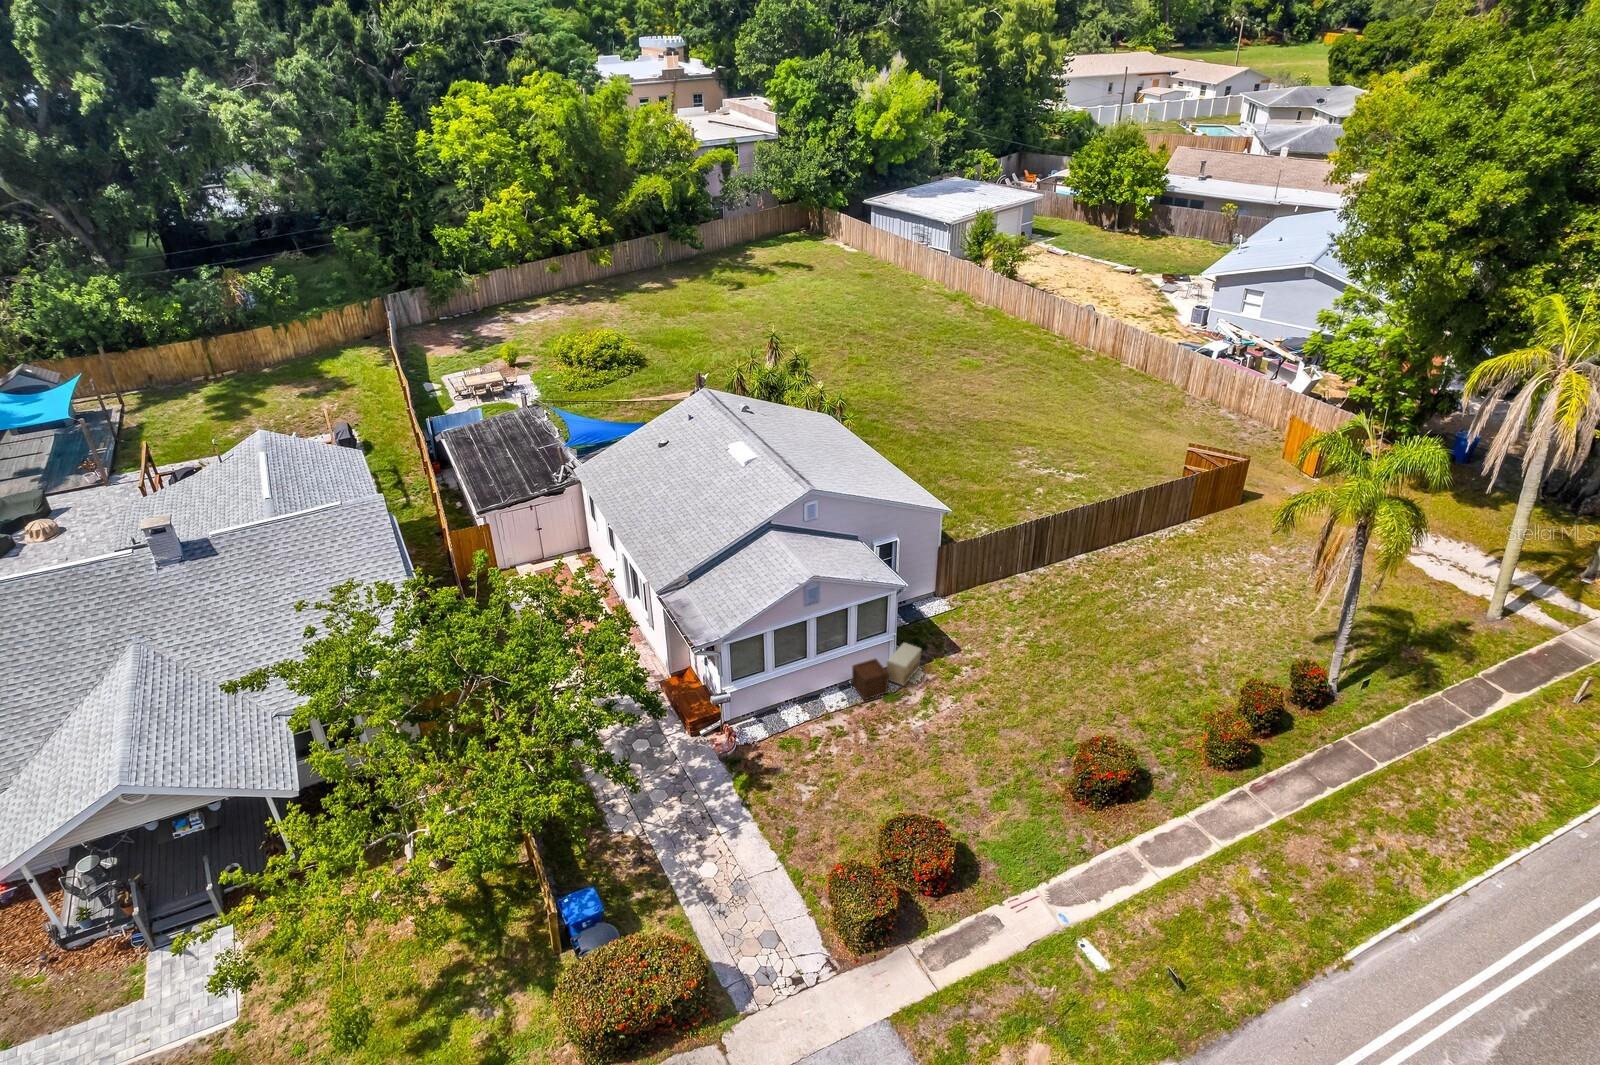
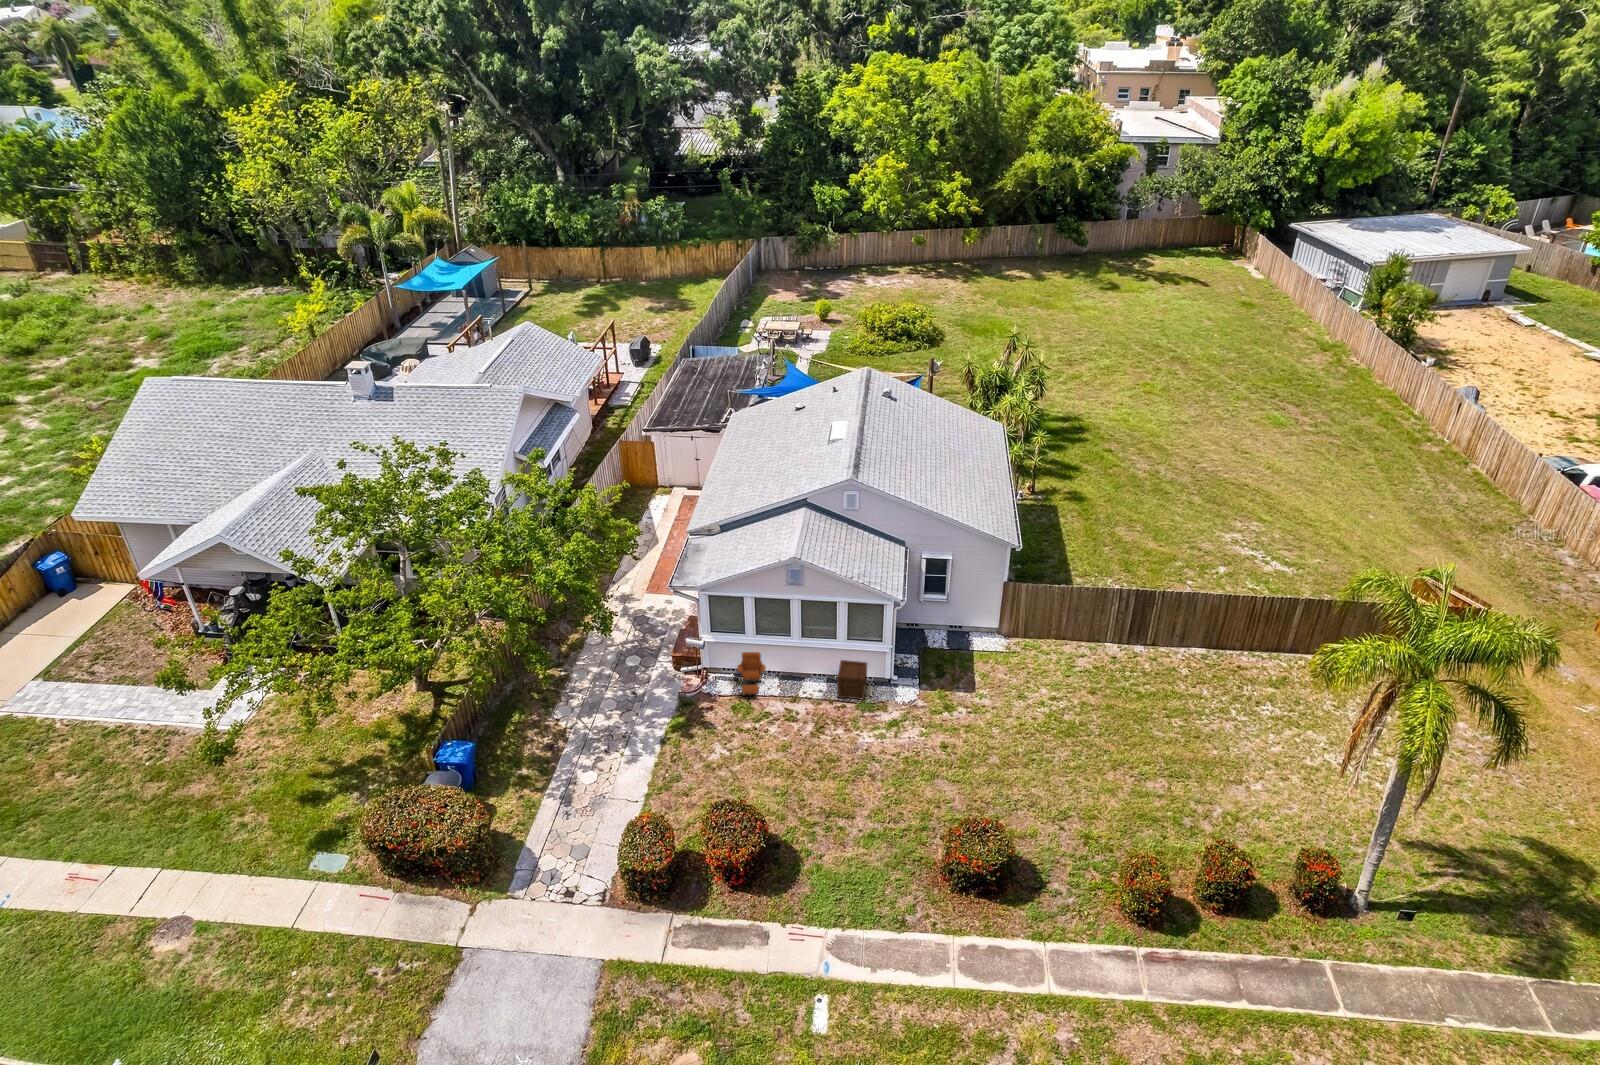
storage bench: present [887,643,921,685] -> none [873,658,917,699]
lounge chair: none [763,686,799,737] -> present [737,652,766,698]

